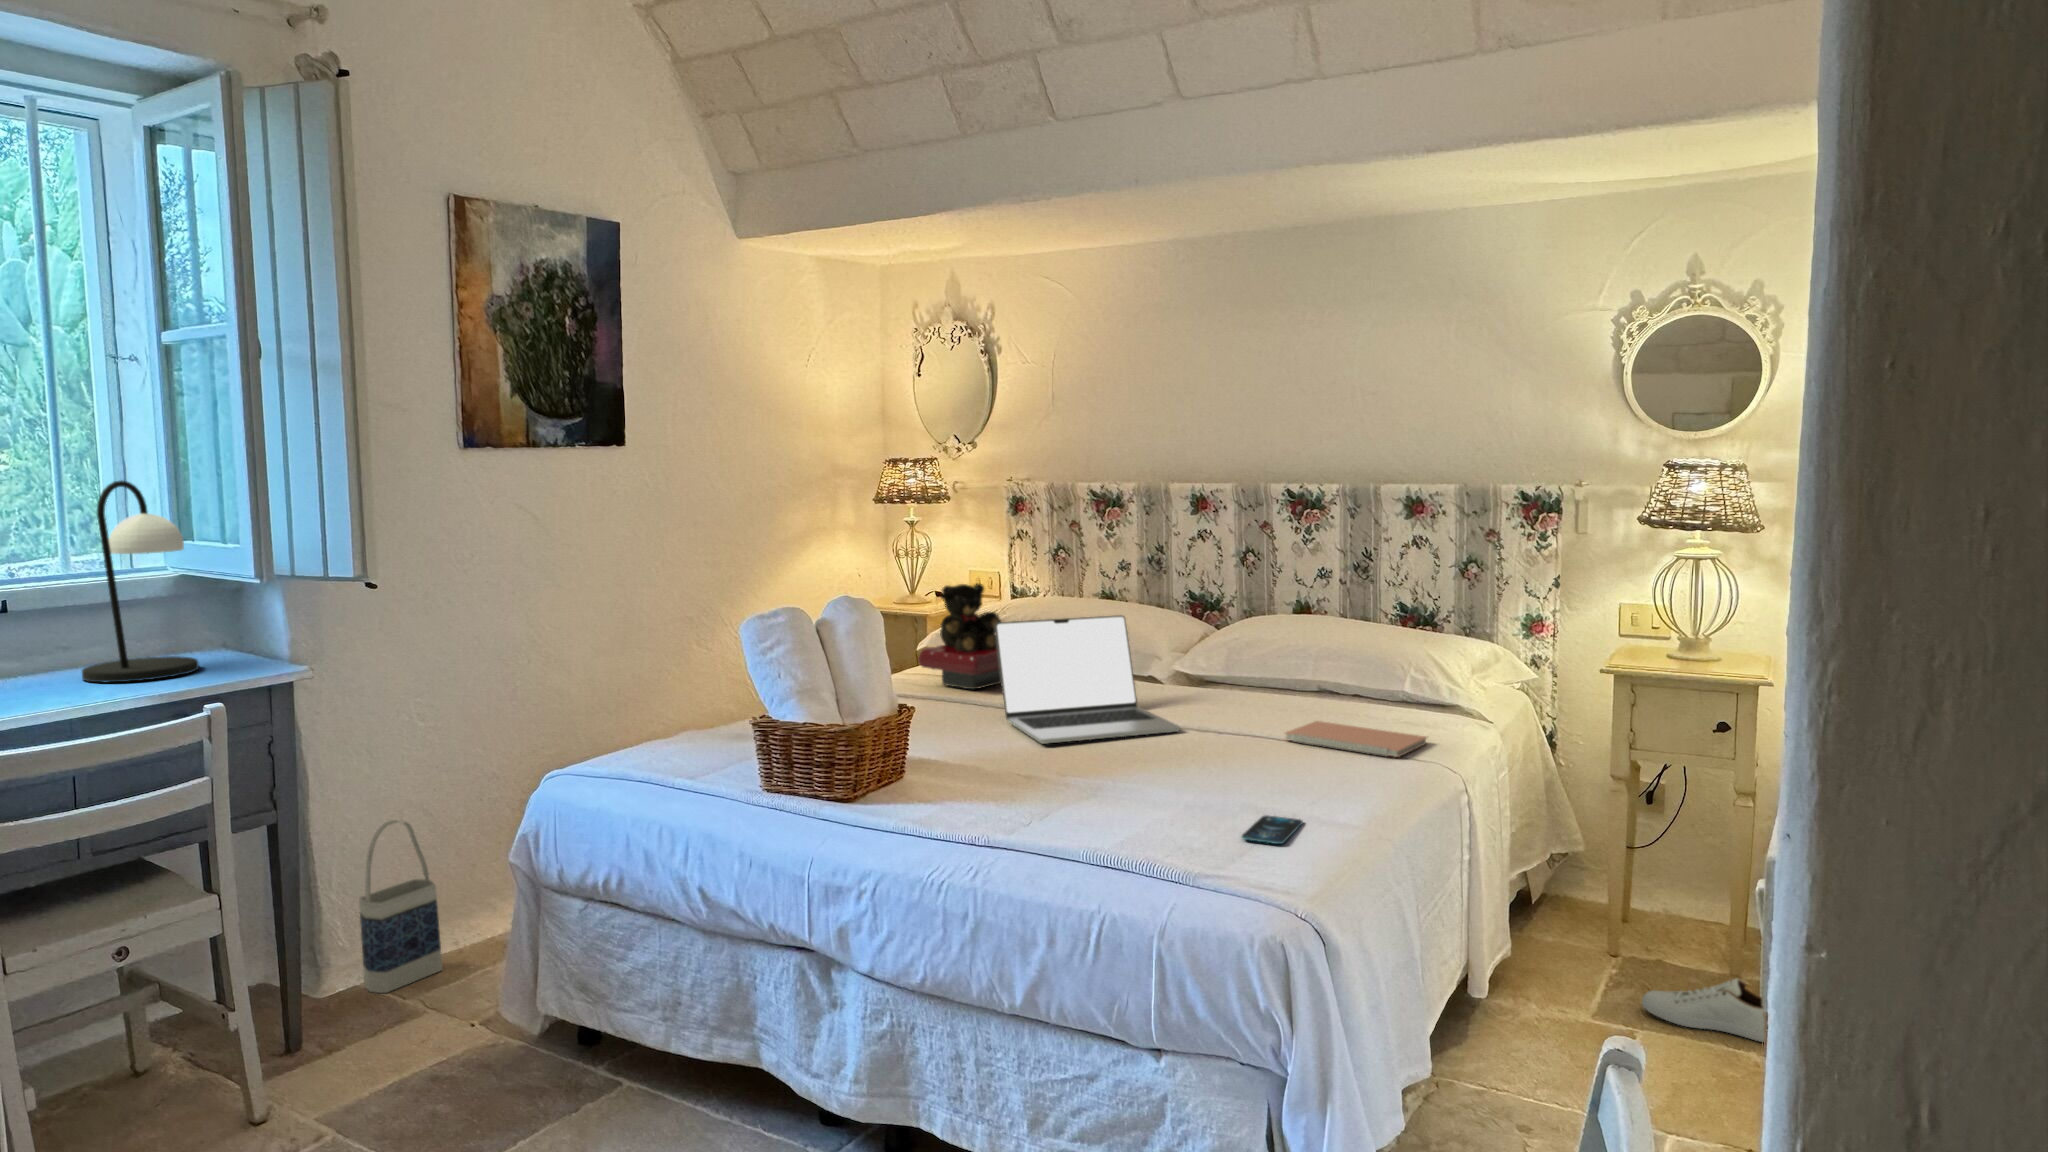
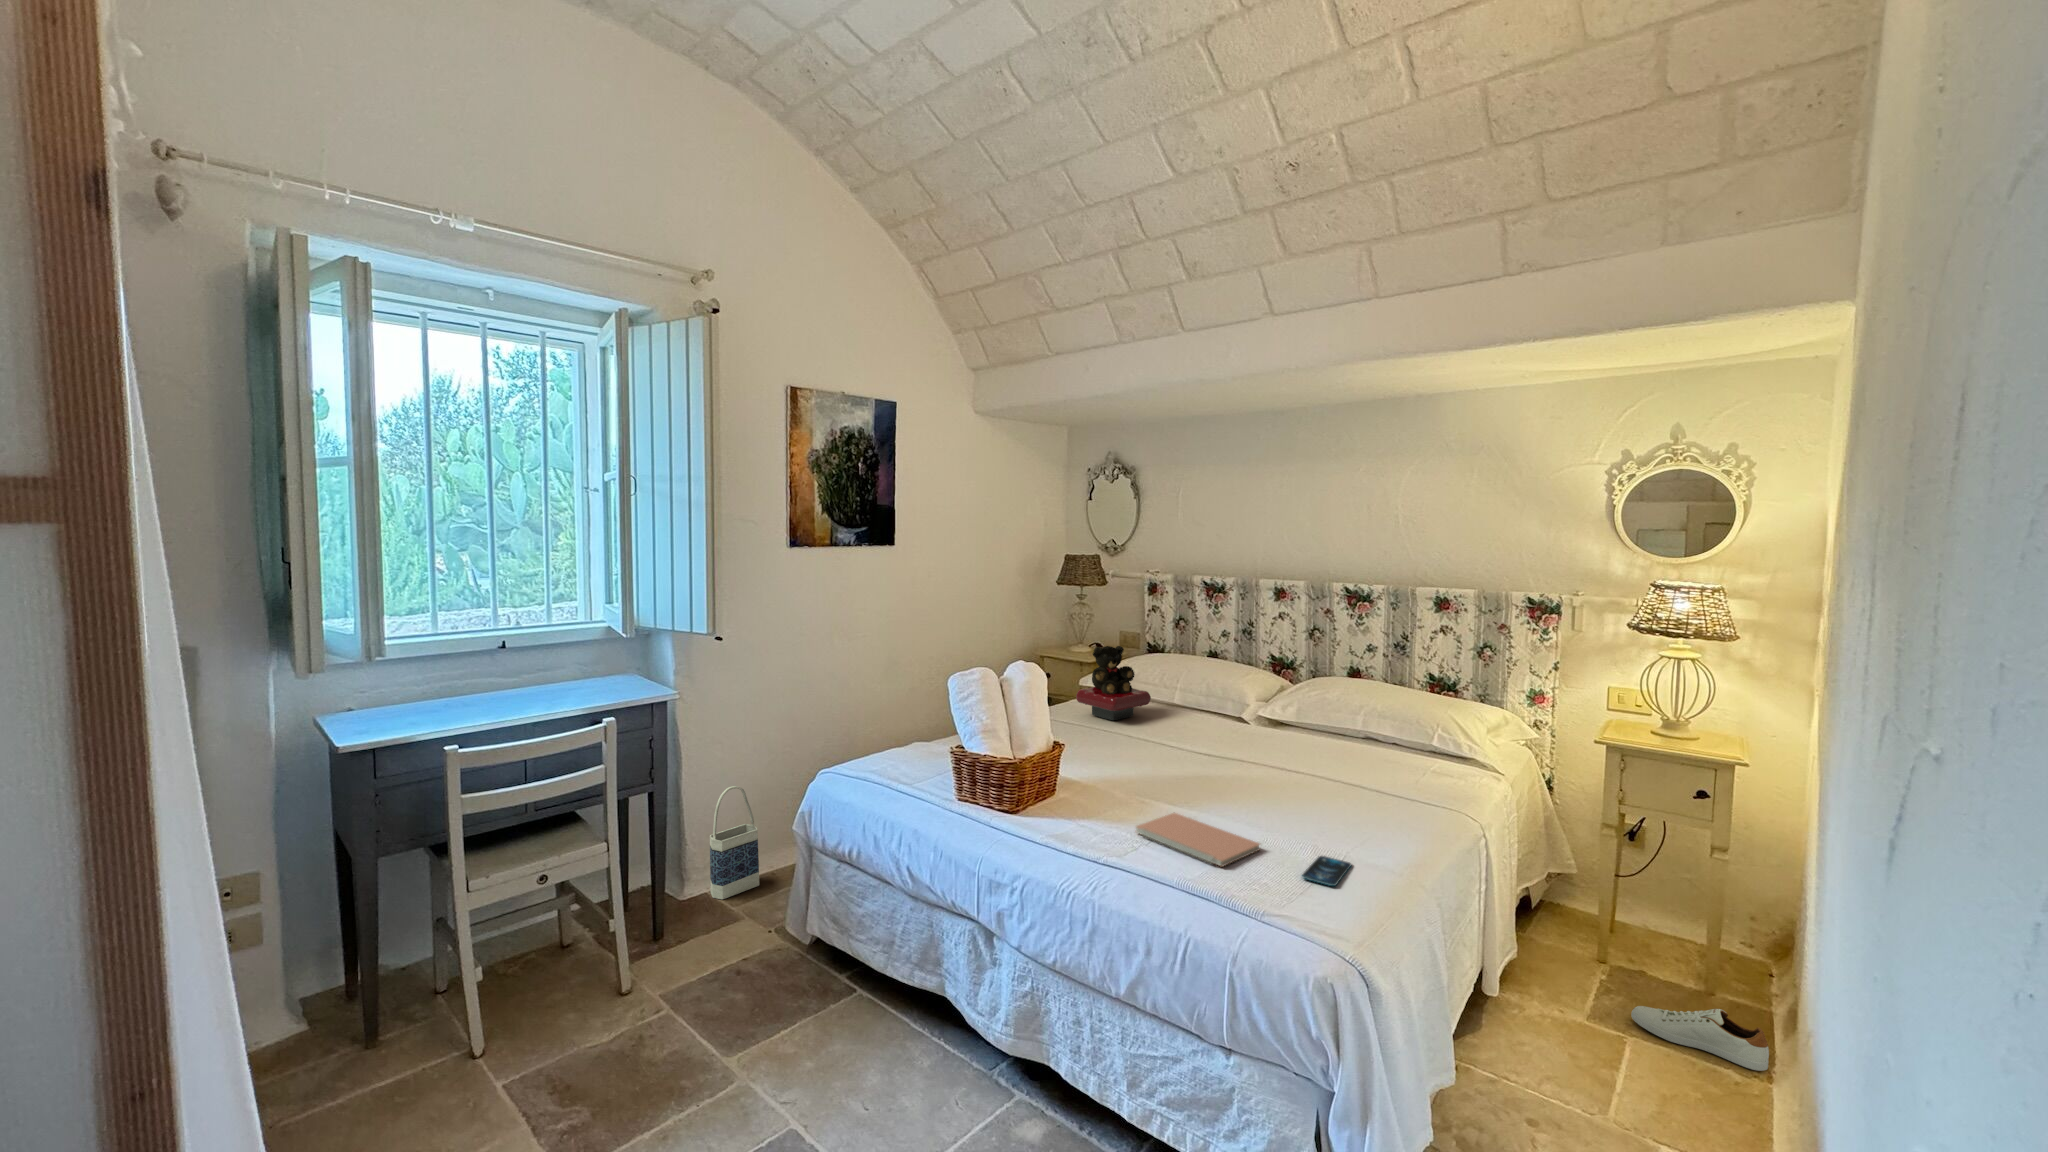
table lamp: present [82,480,199,682] -> none [545,569,615,697]
laptop: present [995,615,1180,744] -> none [1127,677,1258,772]
notebook: present [1285,721,1427,757] -> present [1136,813,1260,866]

